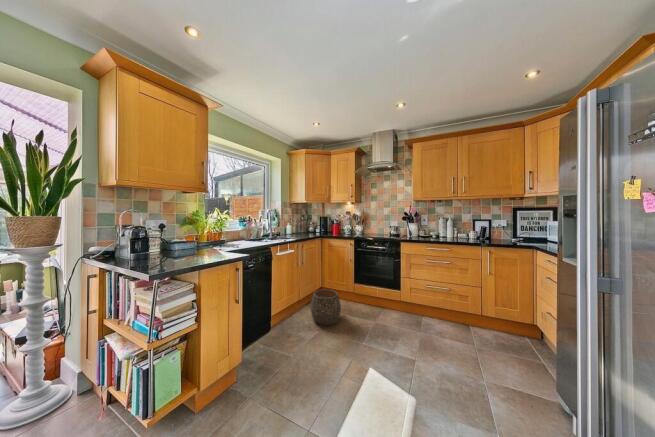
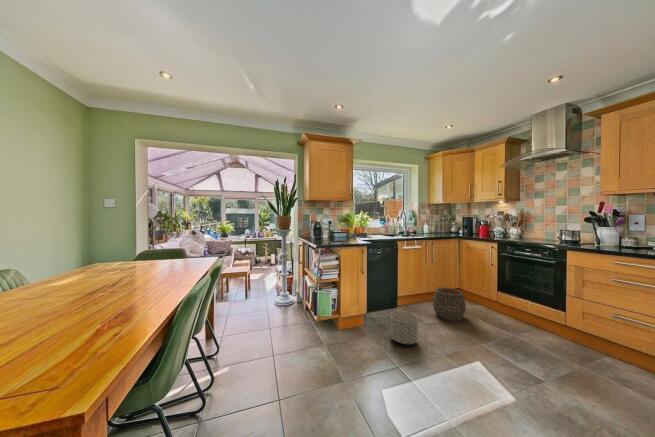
planter: none [285,338,320,390] -> present [390,311,418,344]

